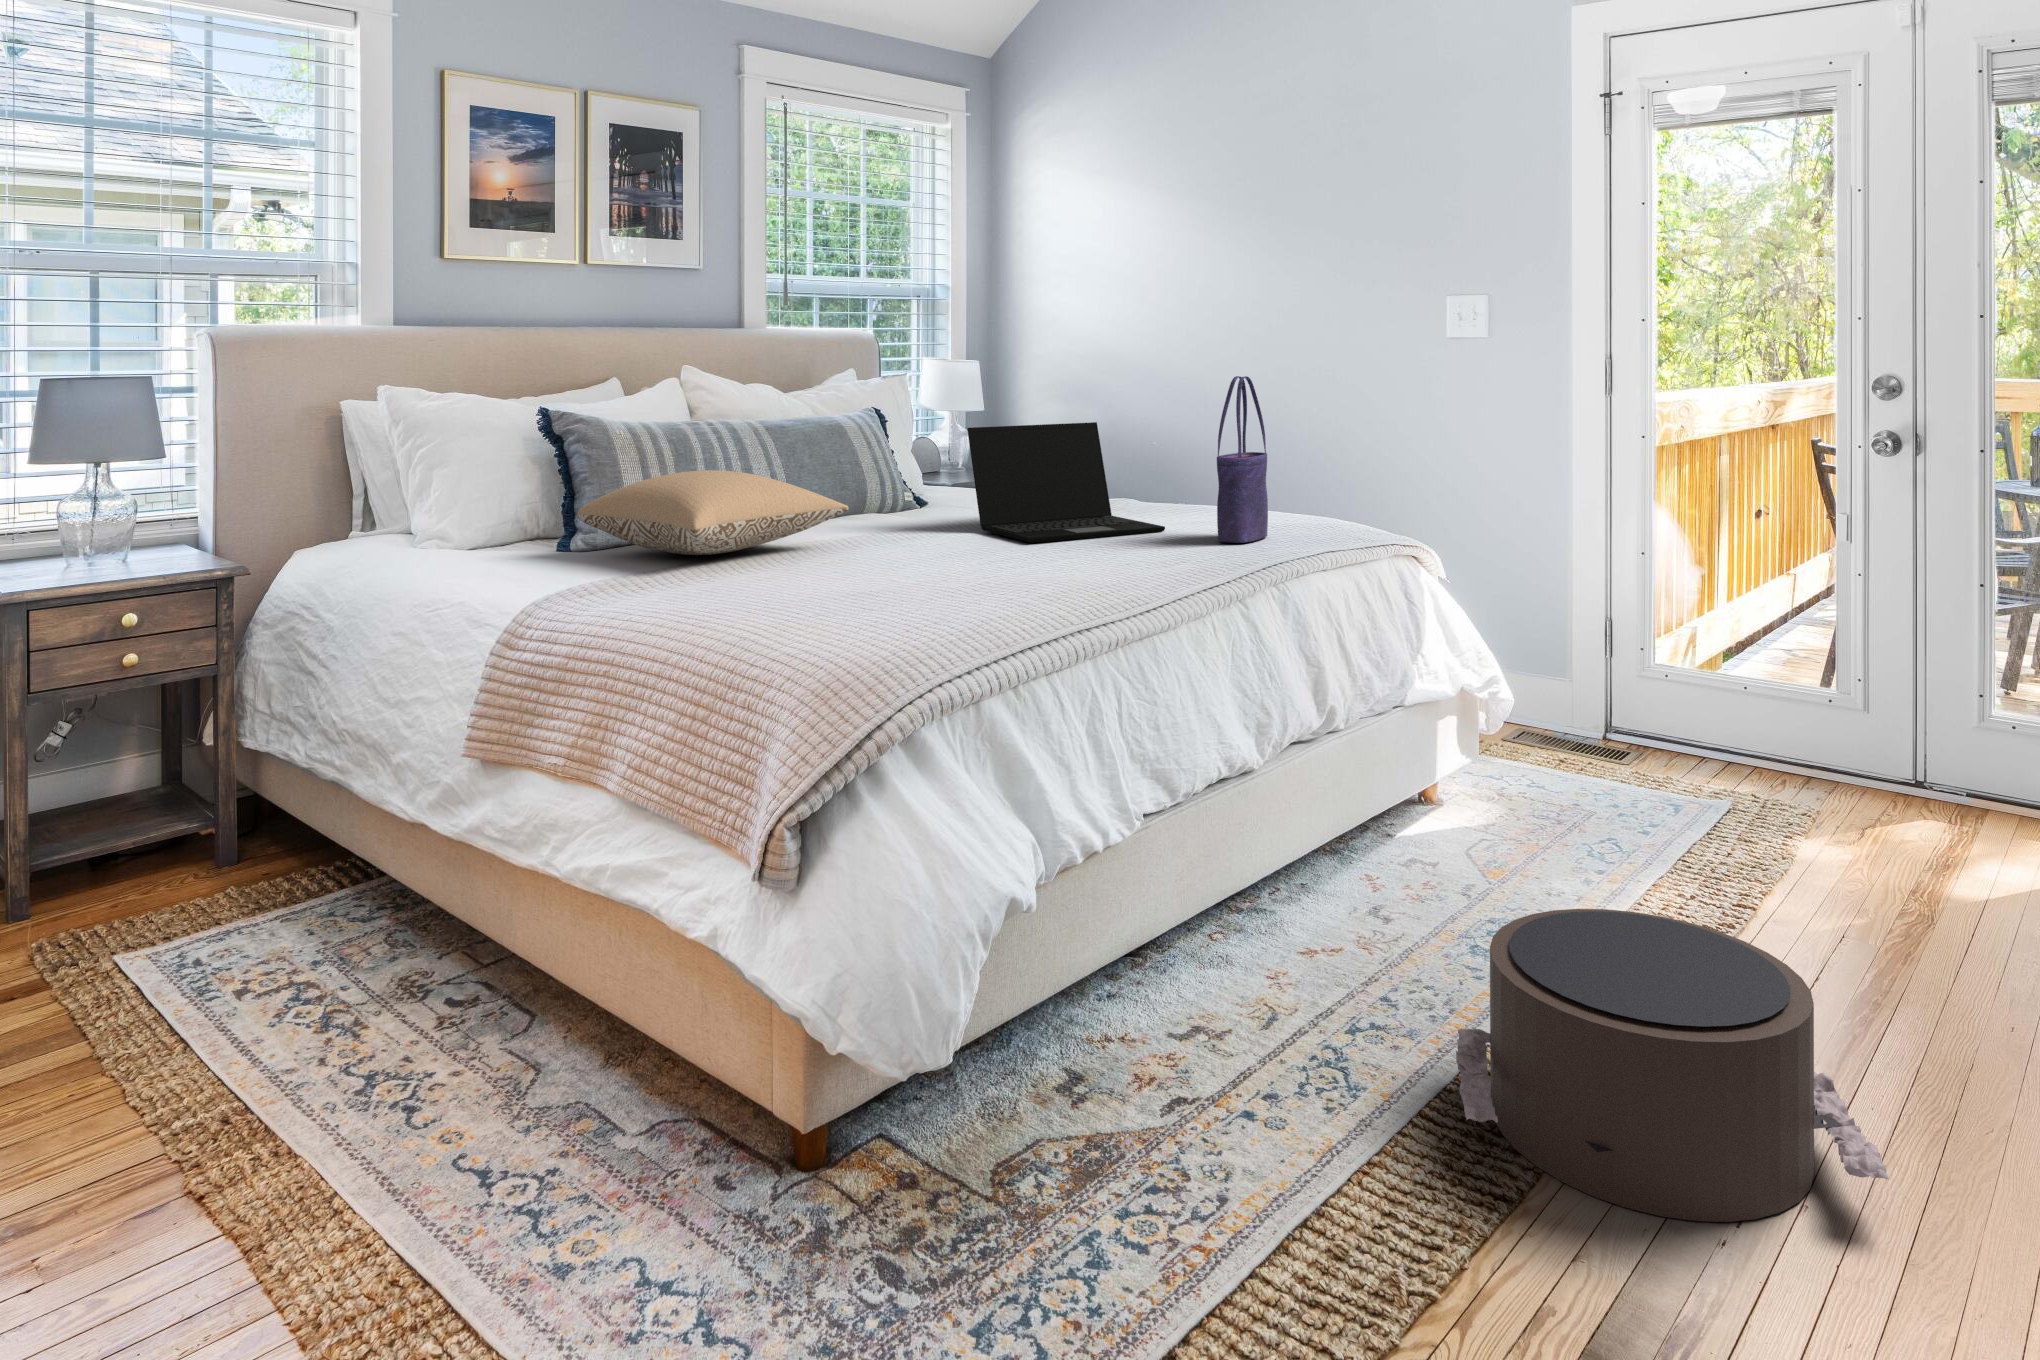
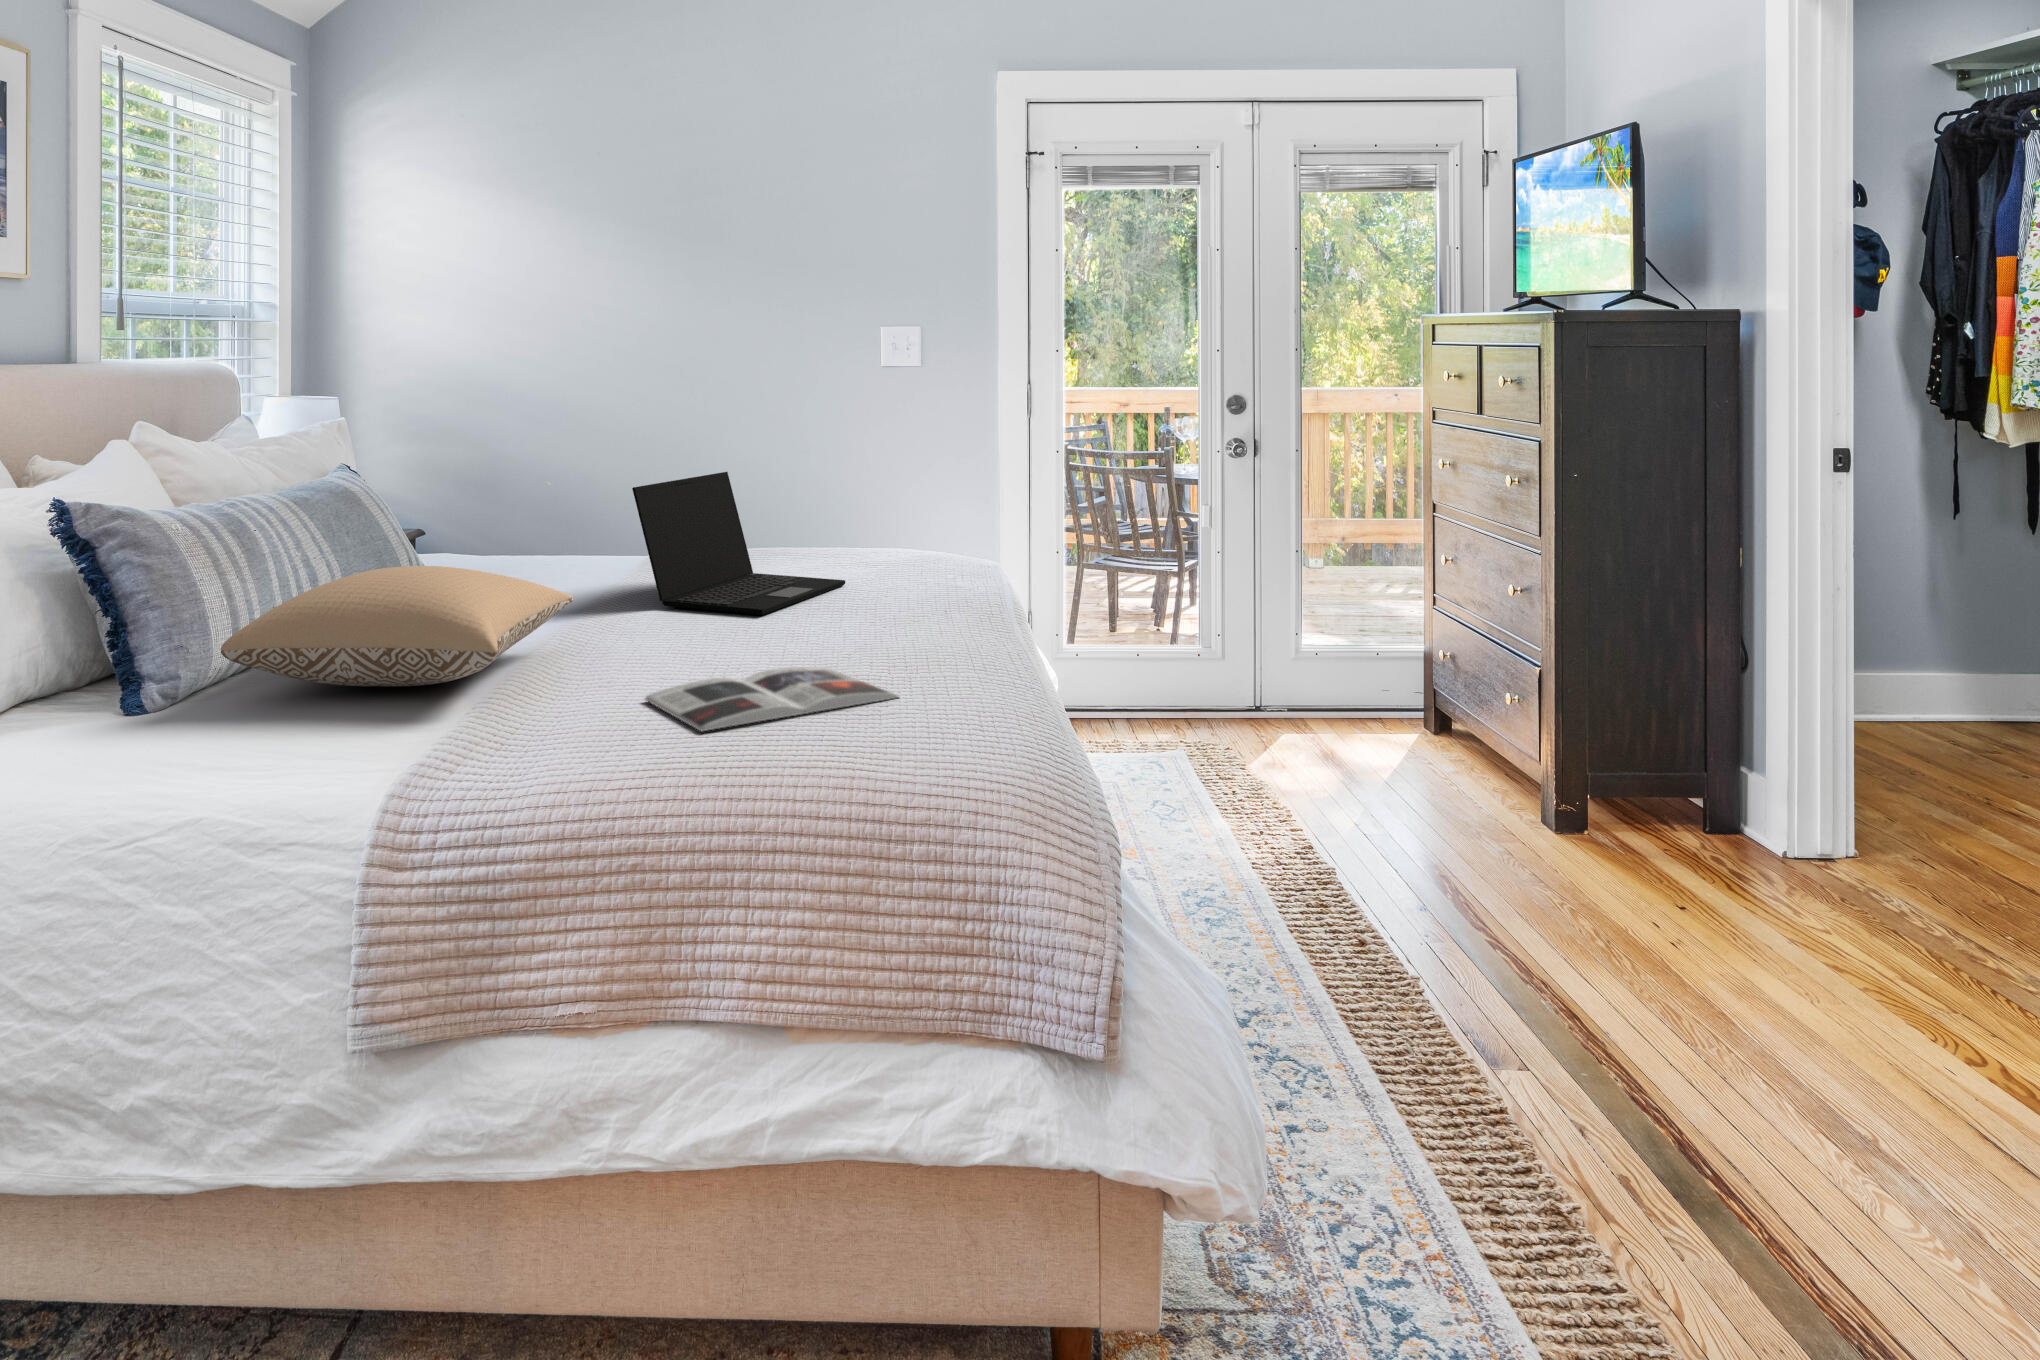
tote bag: present [1217,376,1268,543] -> none [925,420,963,591]
magazine: none [756,571,956,601] -> present [645,667,898,731]
pouf: present [1456,909,1889,1222] -> none [1354,868,1694,1113]

